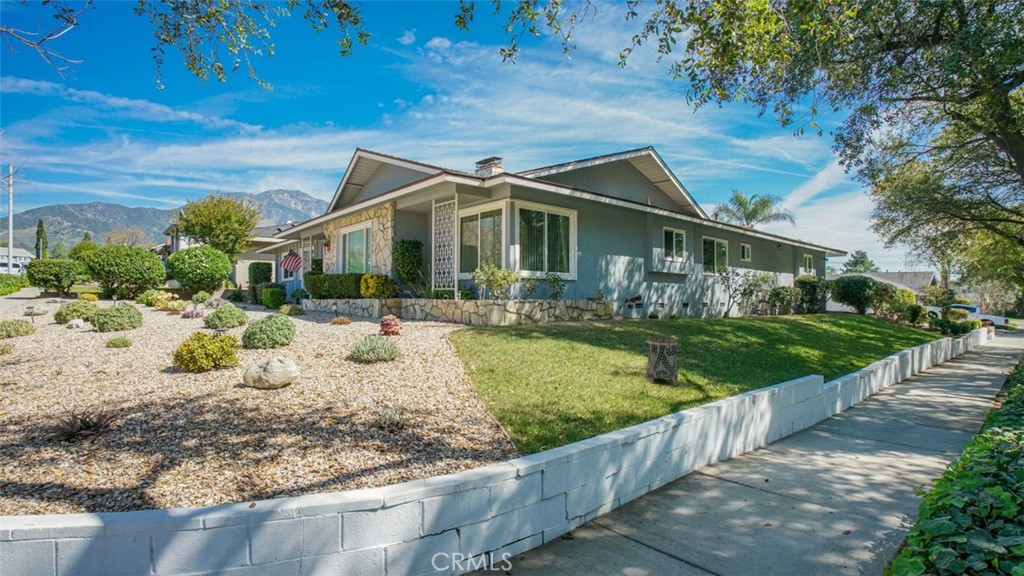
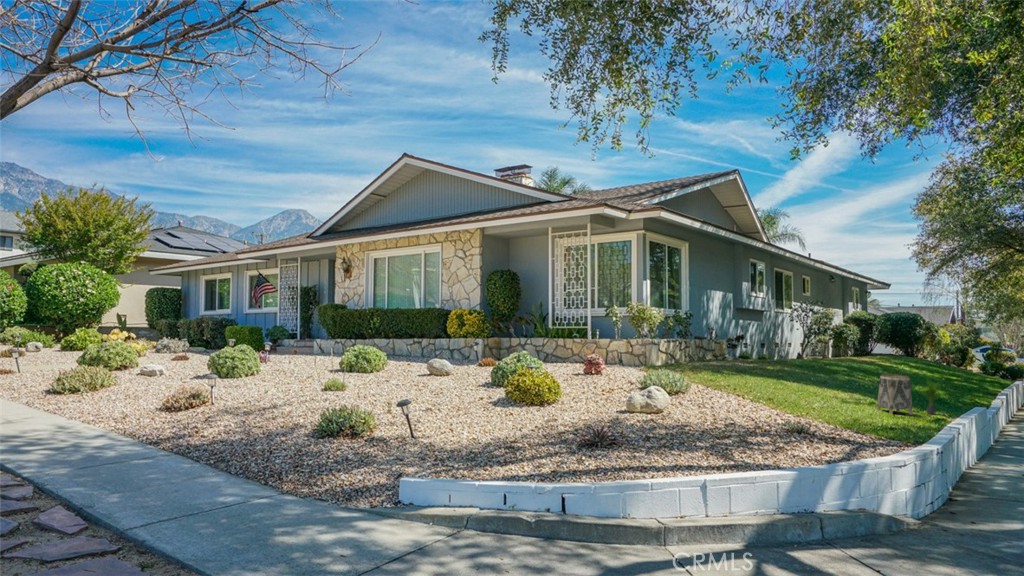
potted plant: none [700,343,730,384] -> present [922,383,939,414]

